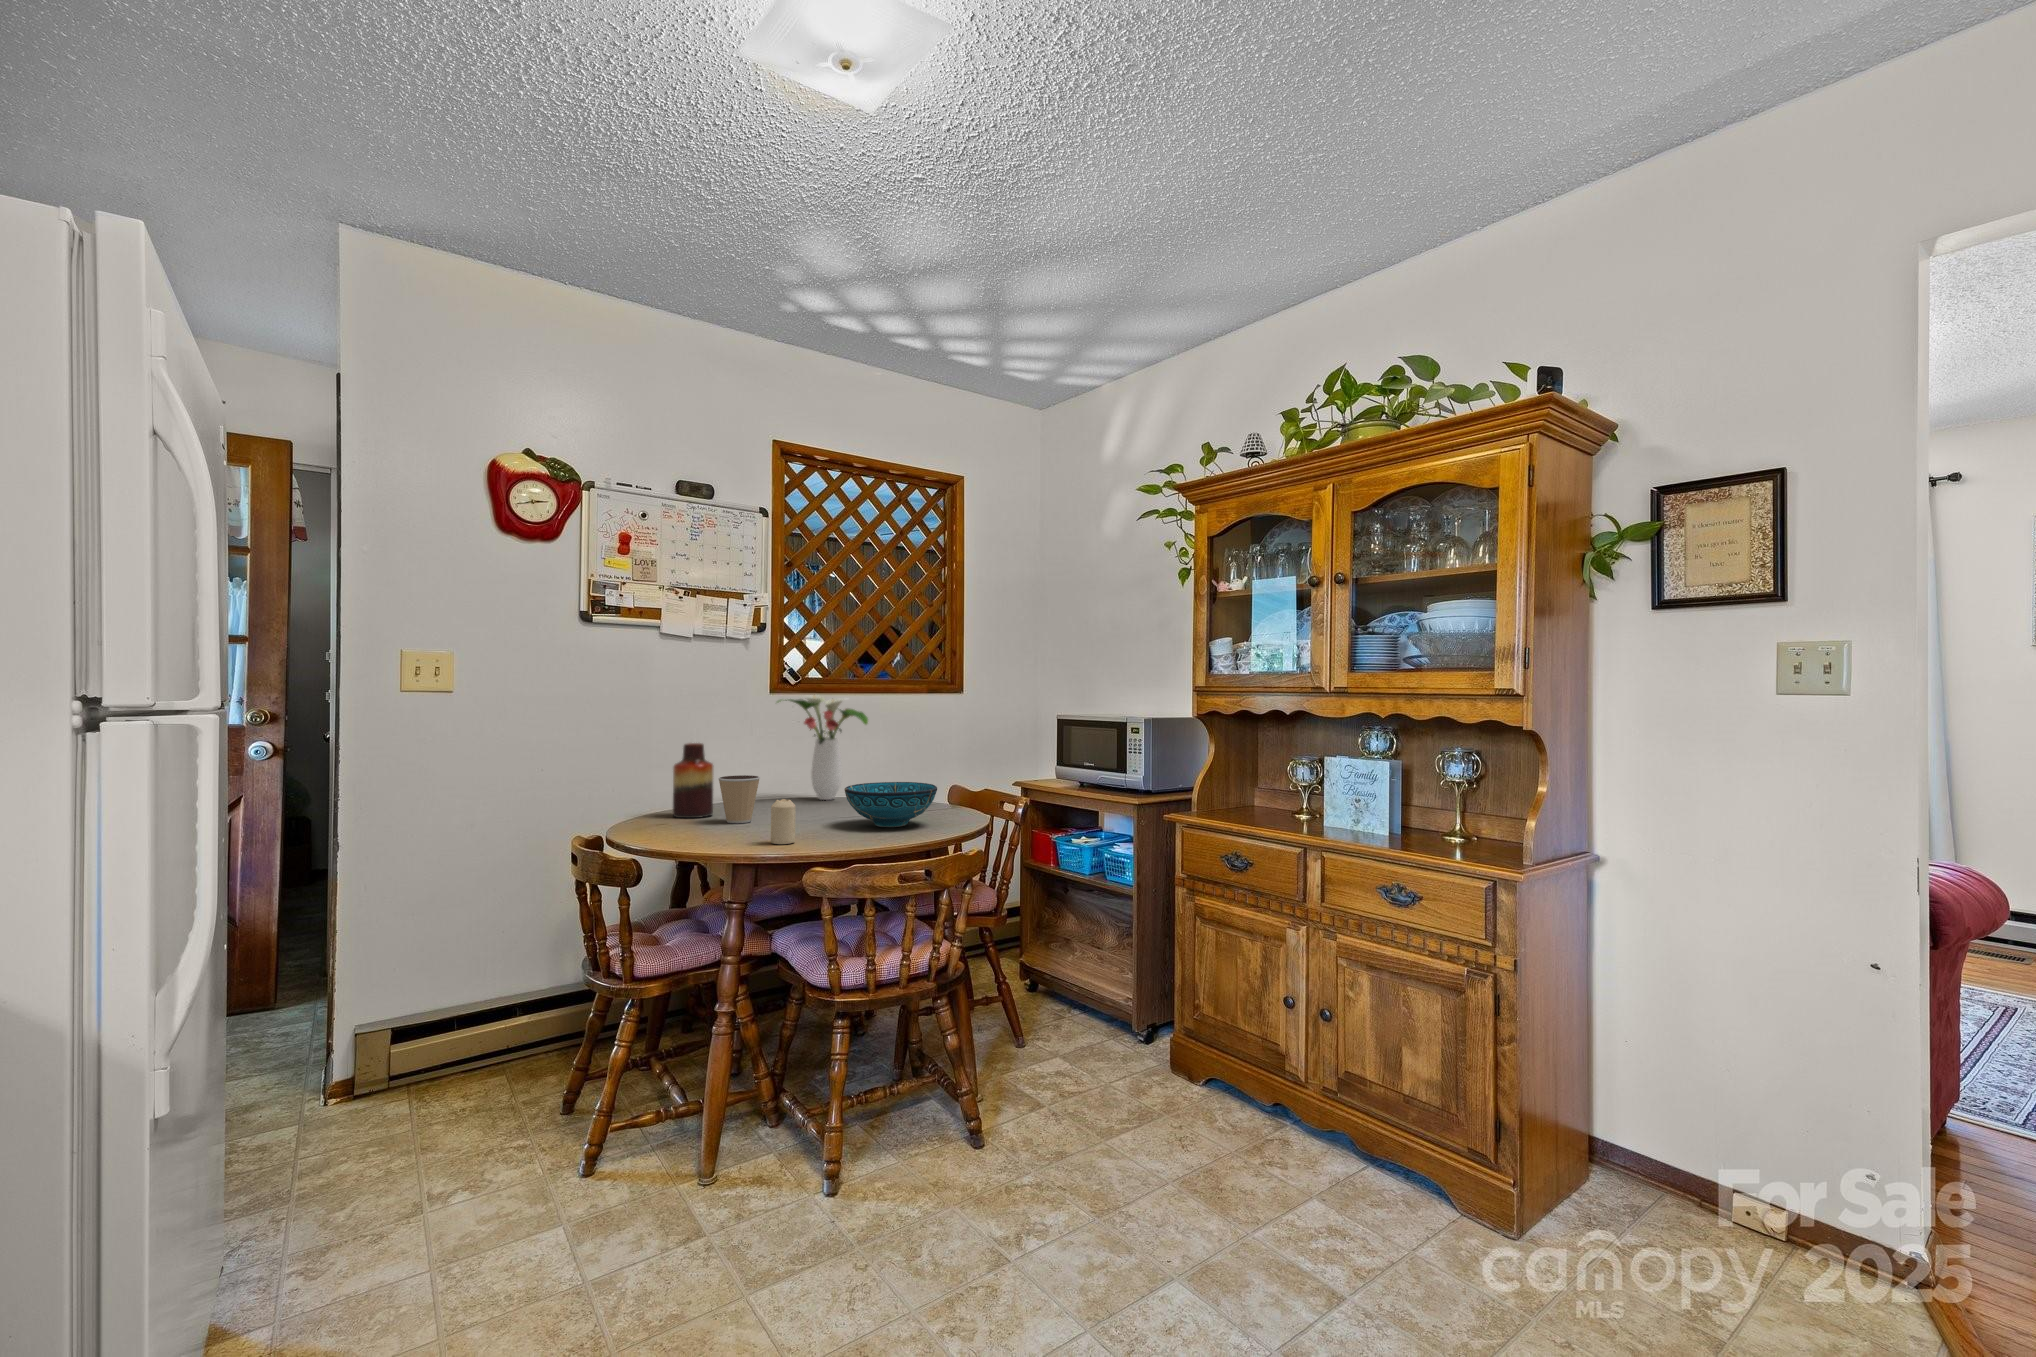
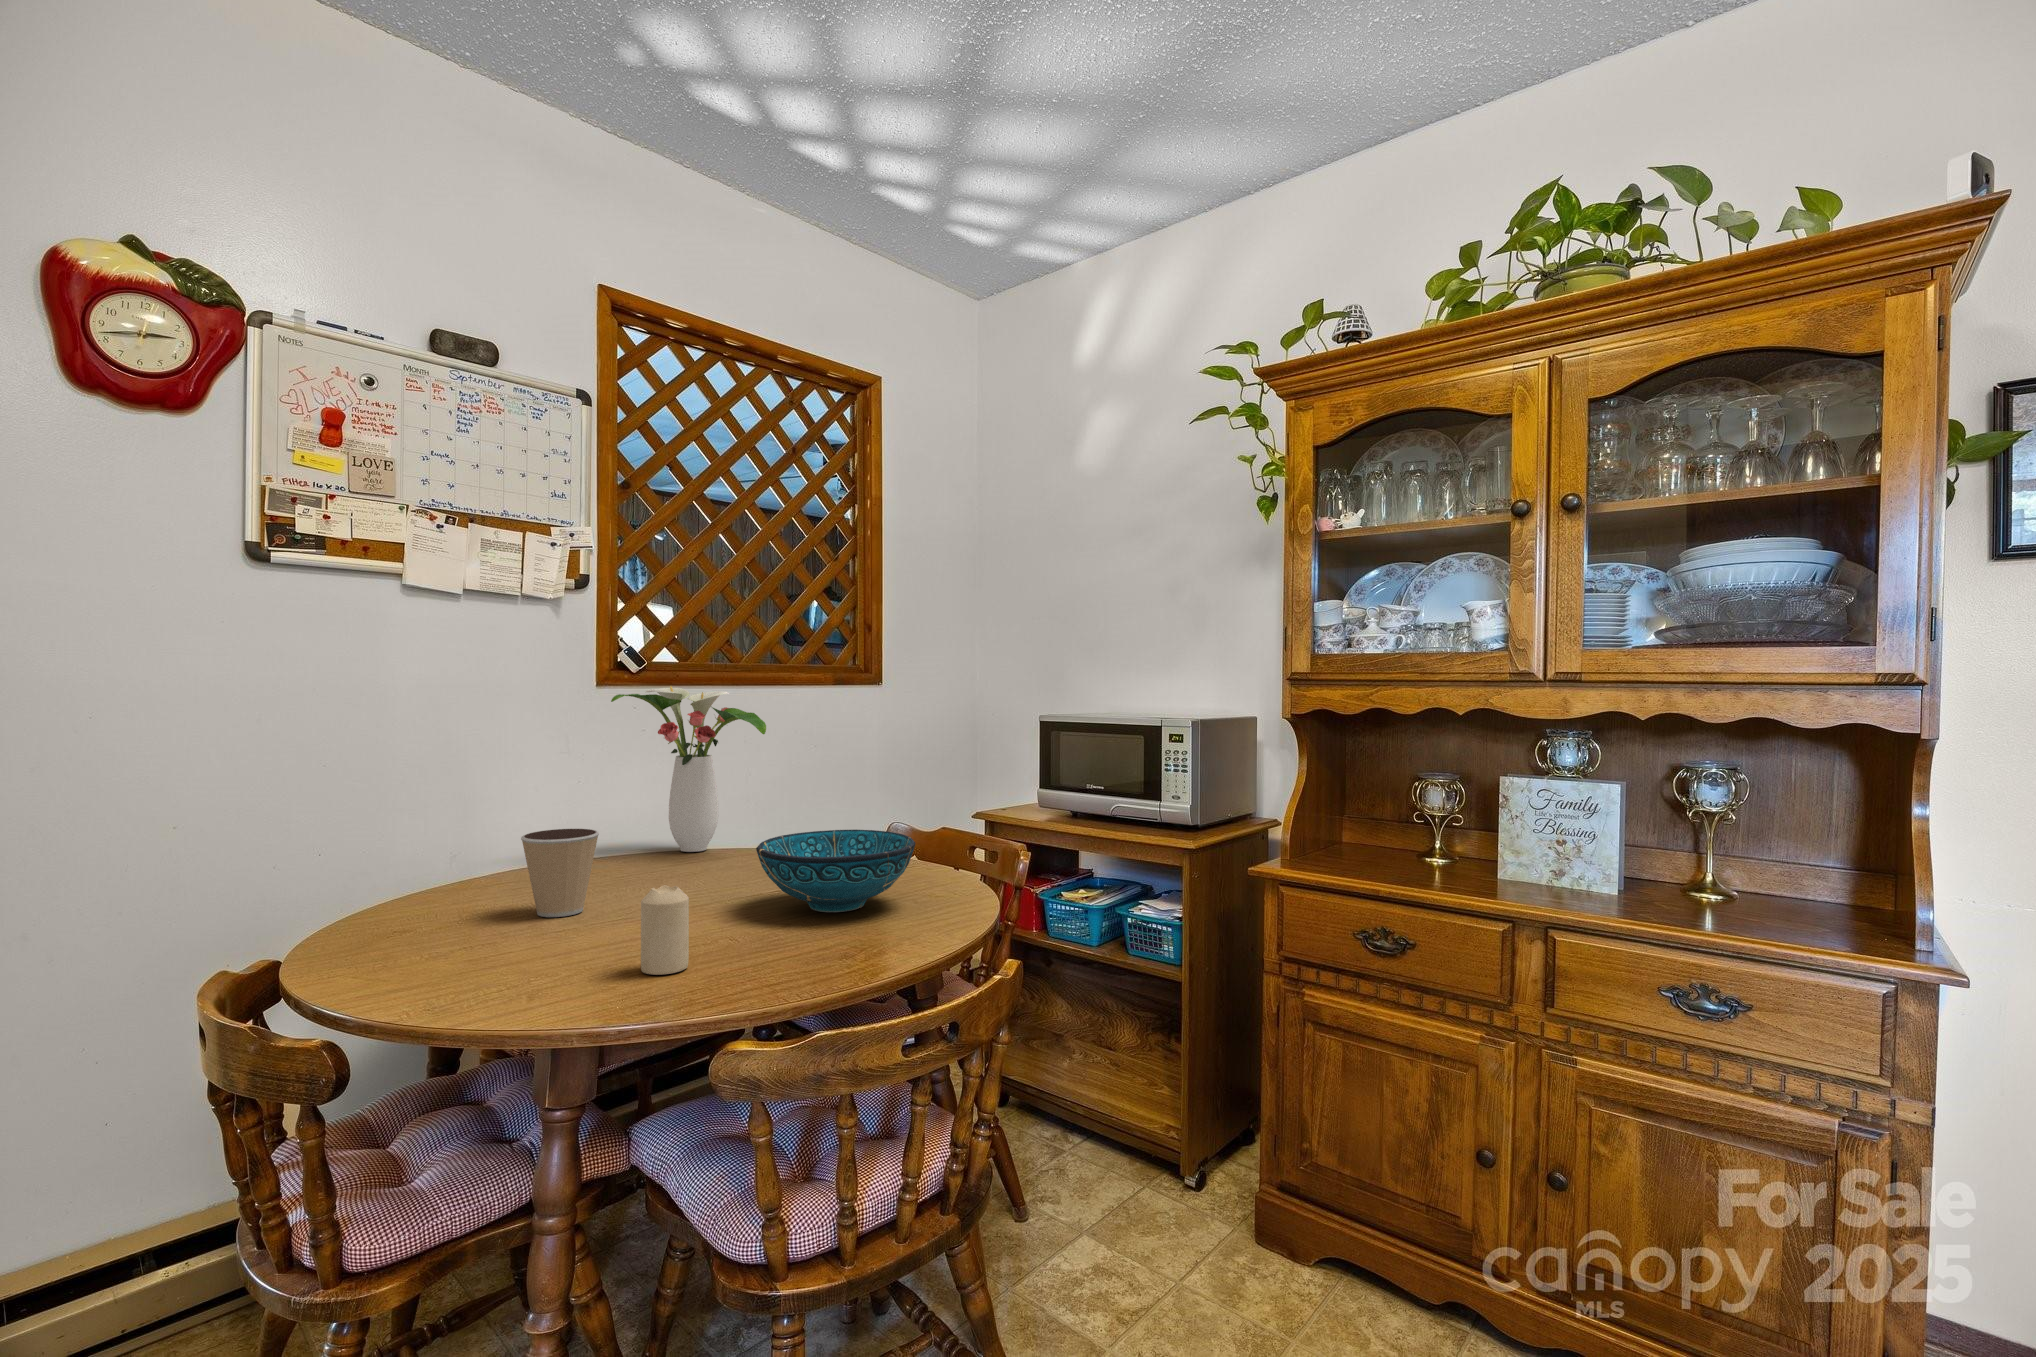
vase: present [673,743,714,818] -> none [431,773,508,908]

